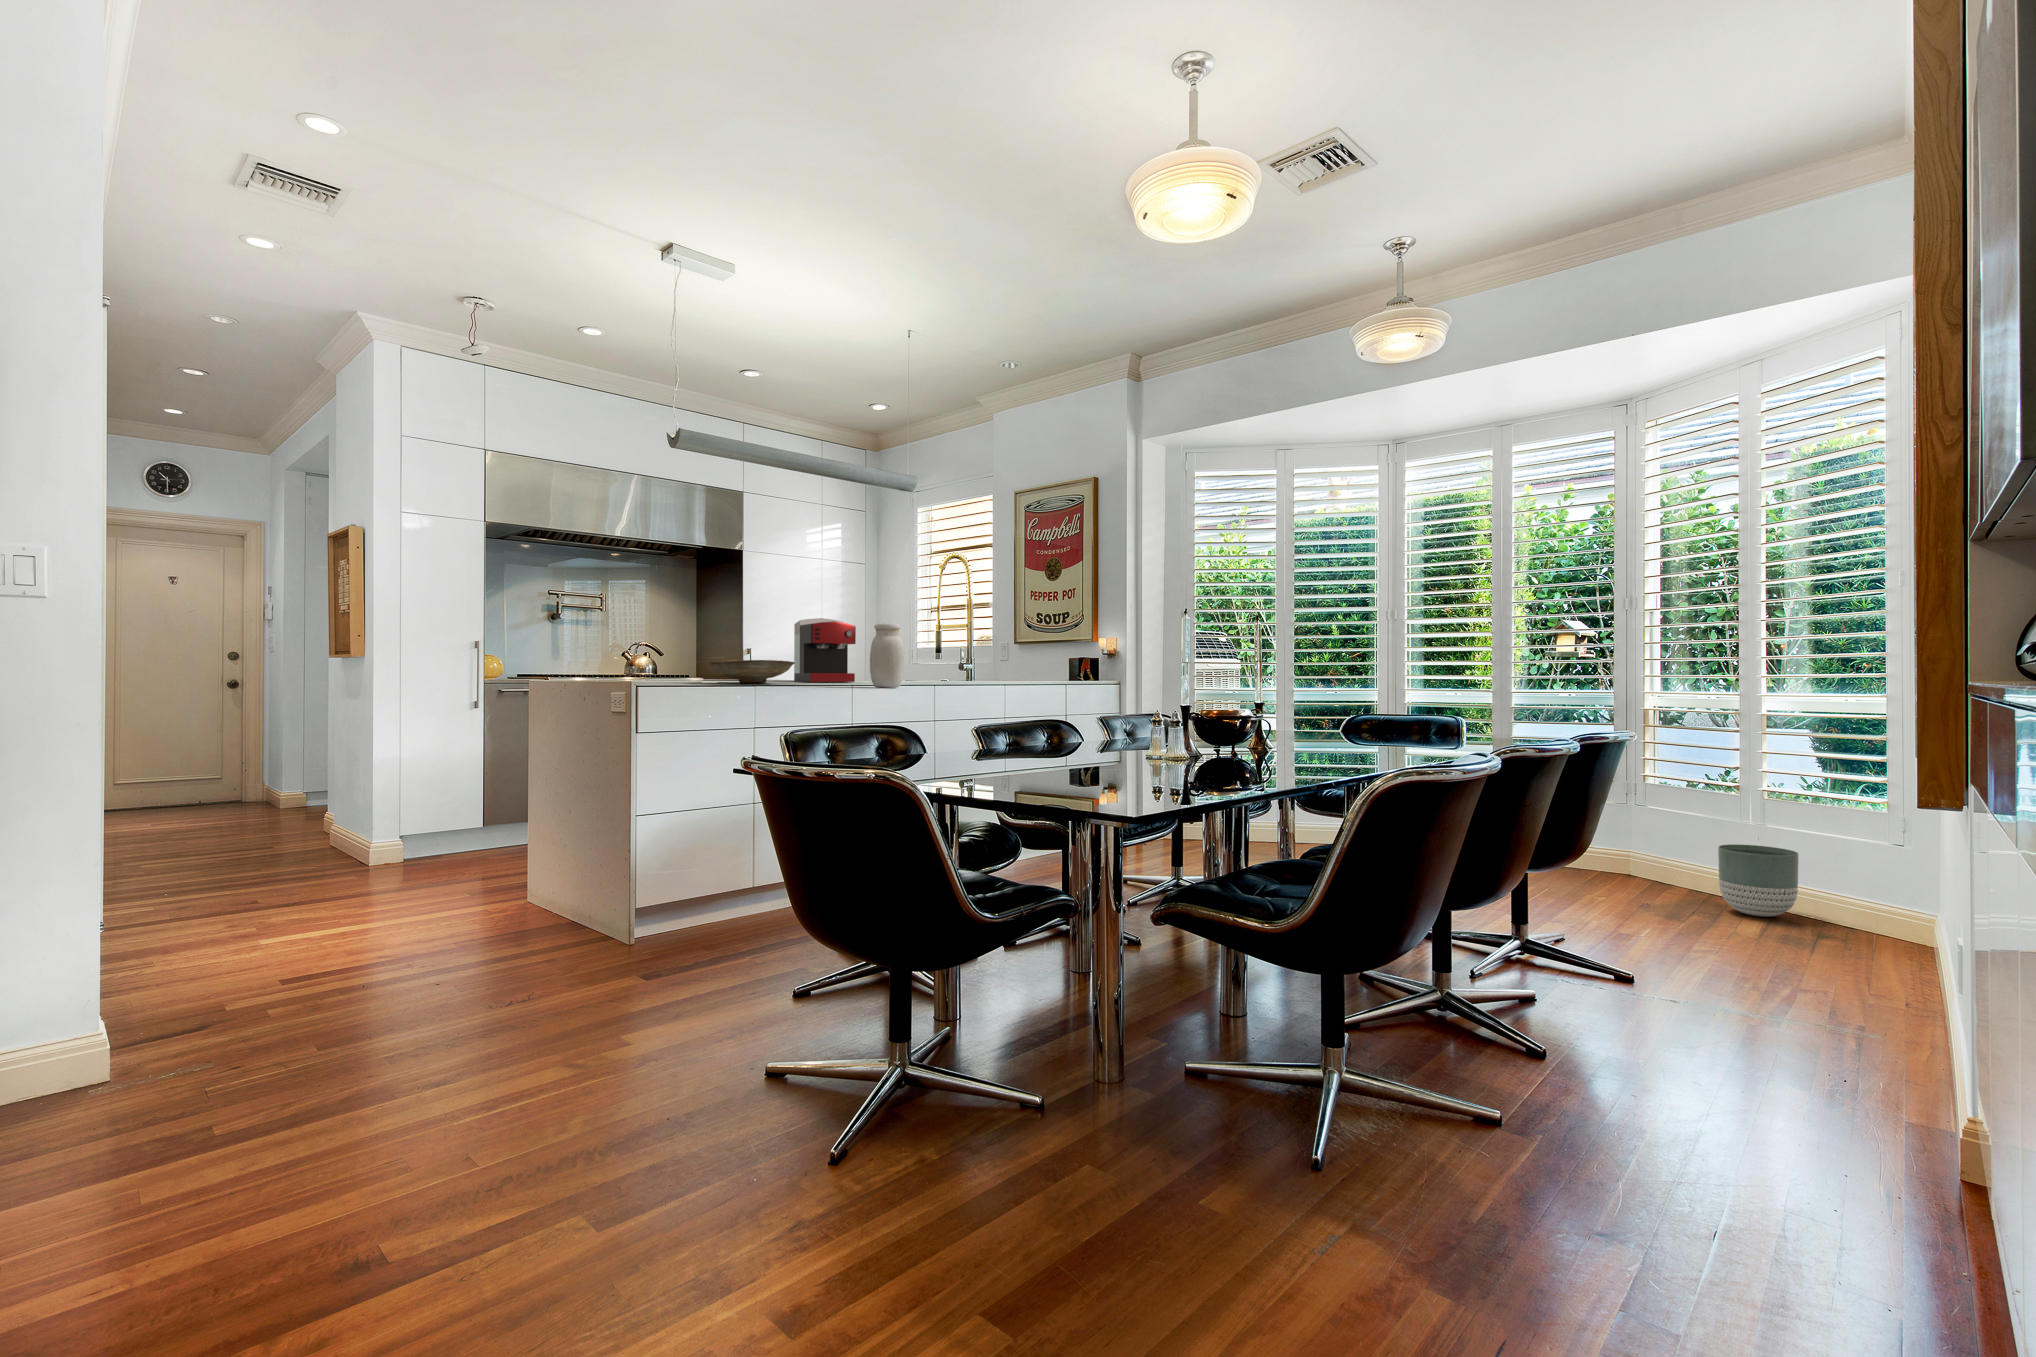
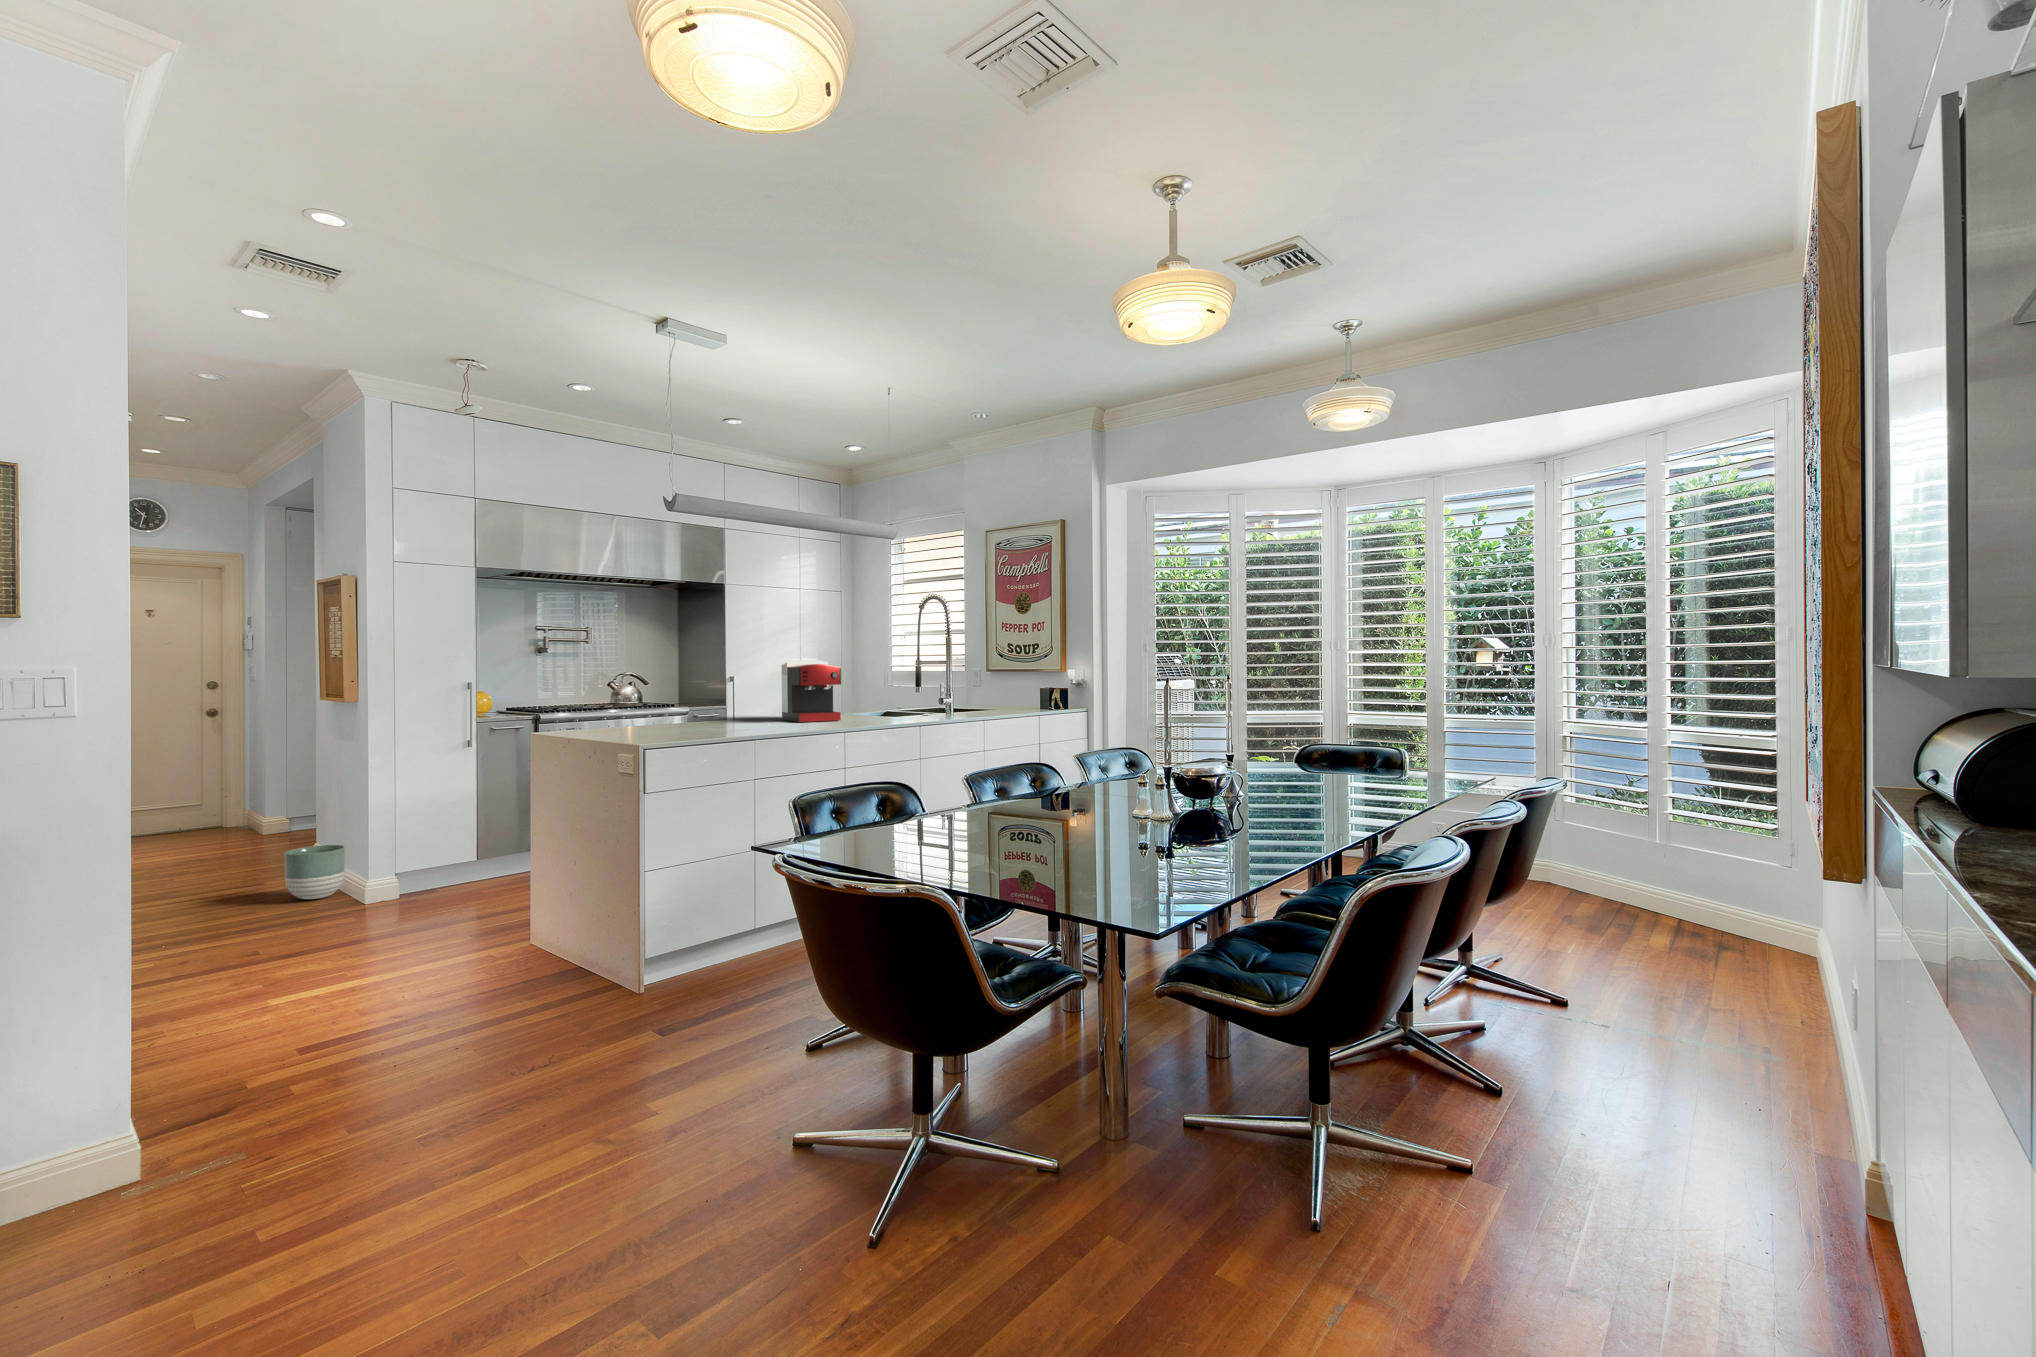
jar: present [870,623,904,687] -> none [860,672,893,733]
decorative bowl: present [711,660,795,683] -> none [705,707,786,728]
planter: present [1718,844,1799,917] -> present [285,845,345,900]

